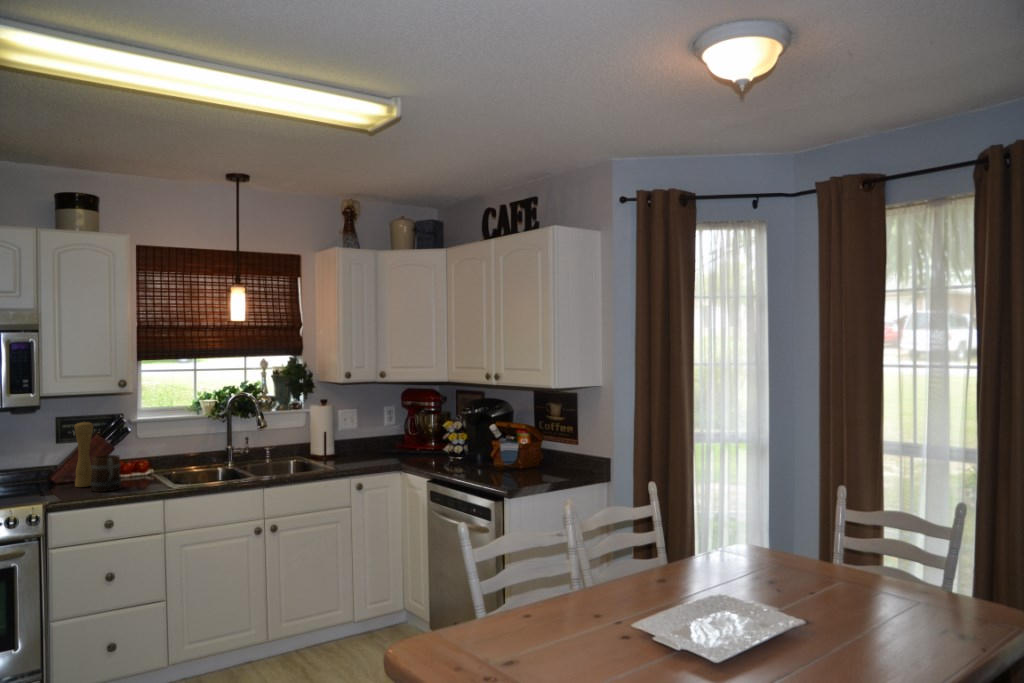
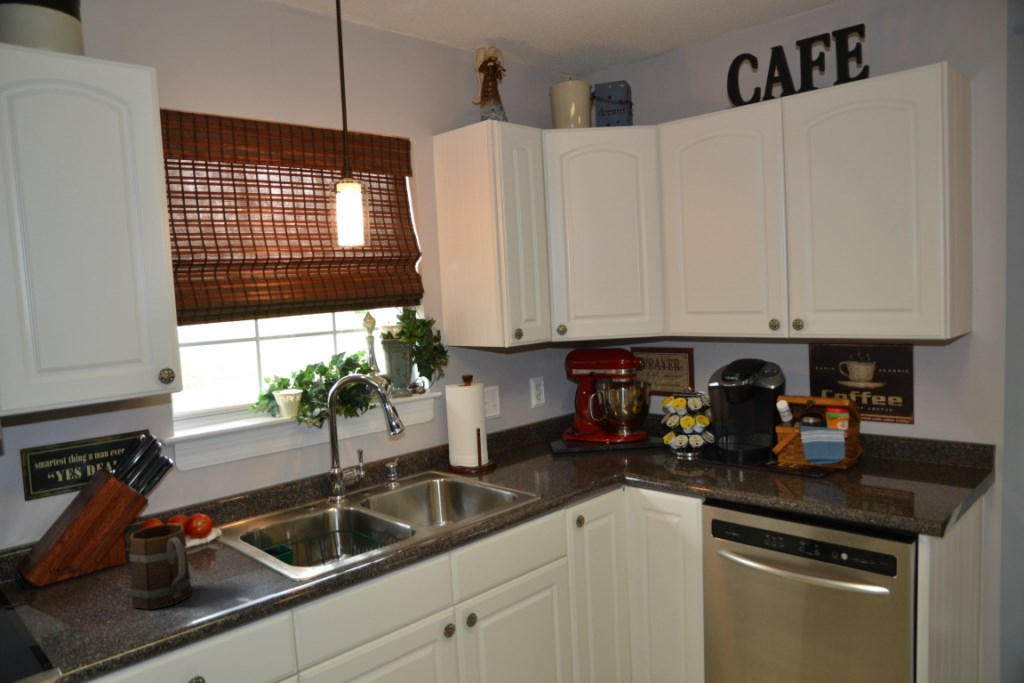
pepper mill: present [75,422,93,487] -> none [75,459,123,595]

